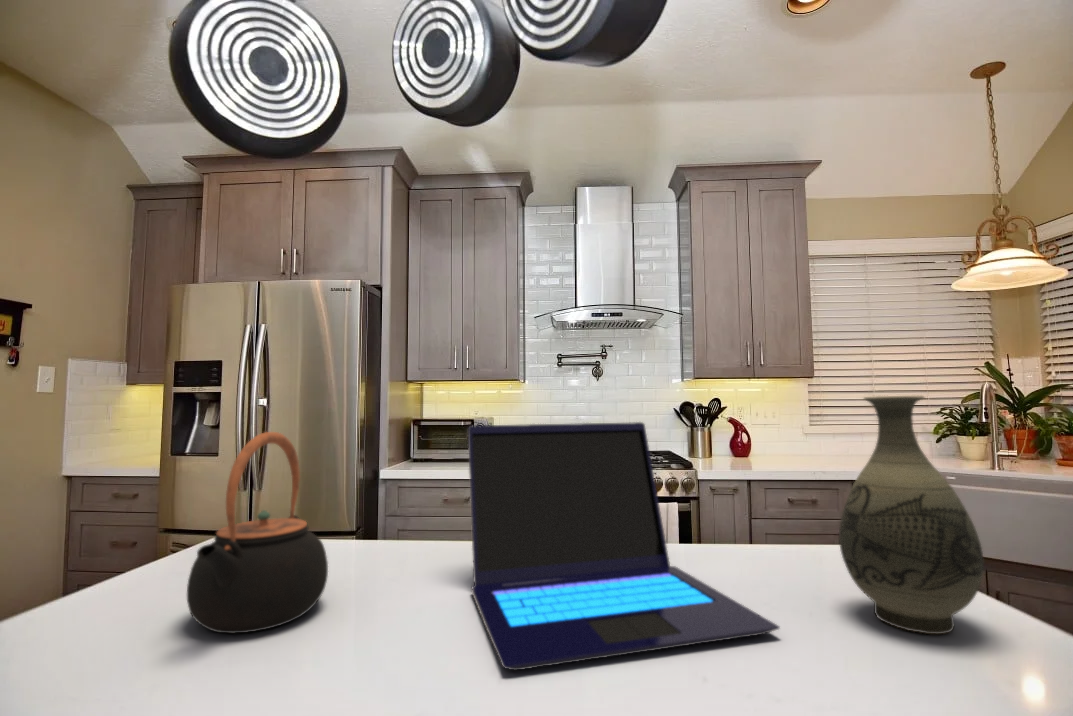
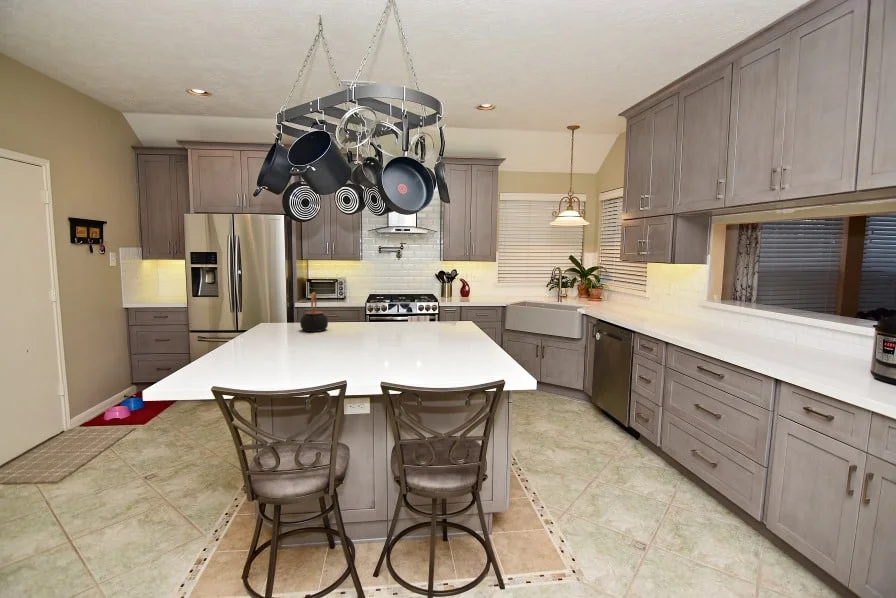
vase: present [839,395,984,634] -> none [437,285,460,330]
laptop: present [468,422,779,670] -> none [356,288,420,333]

